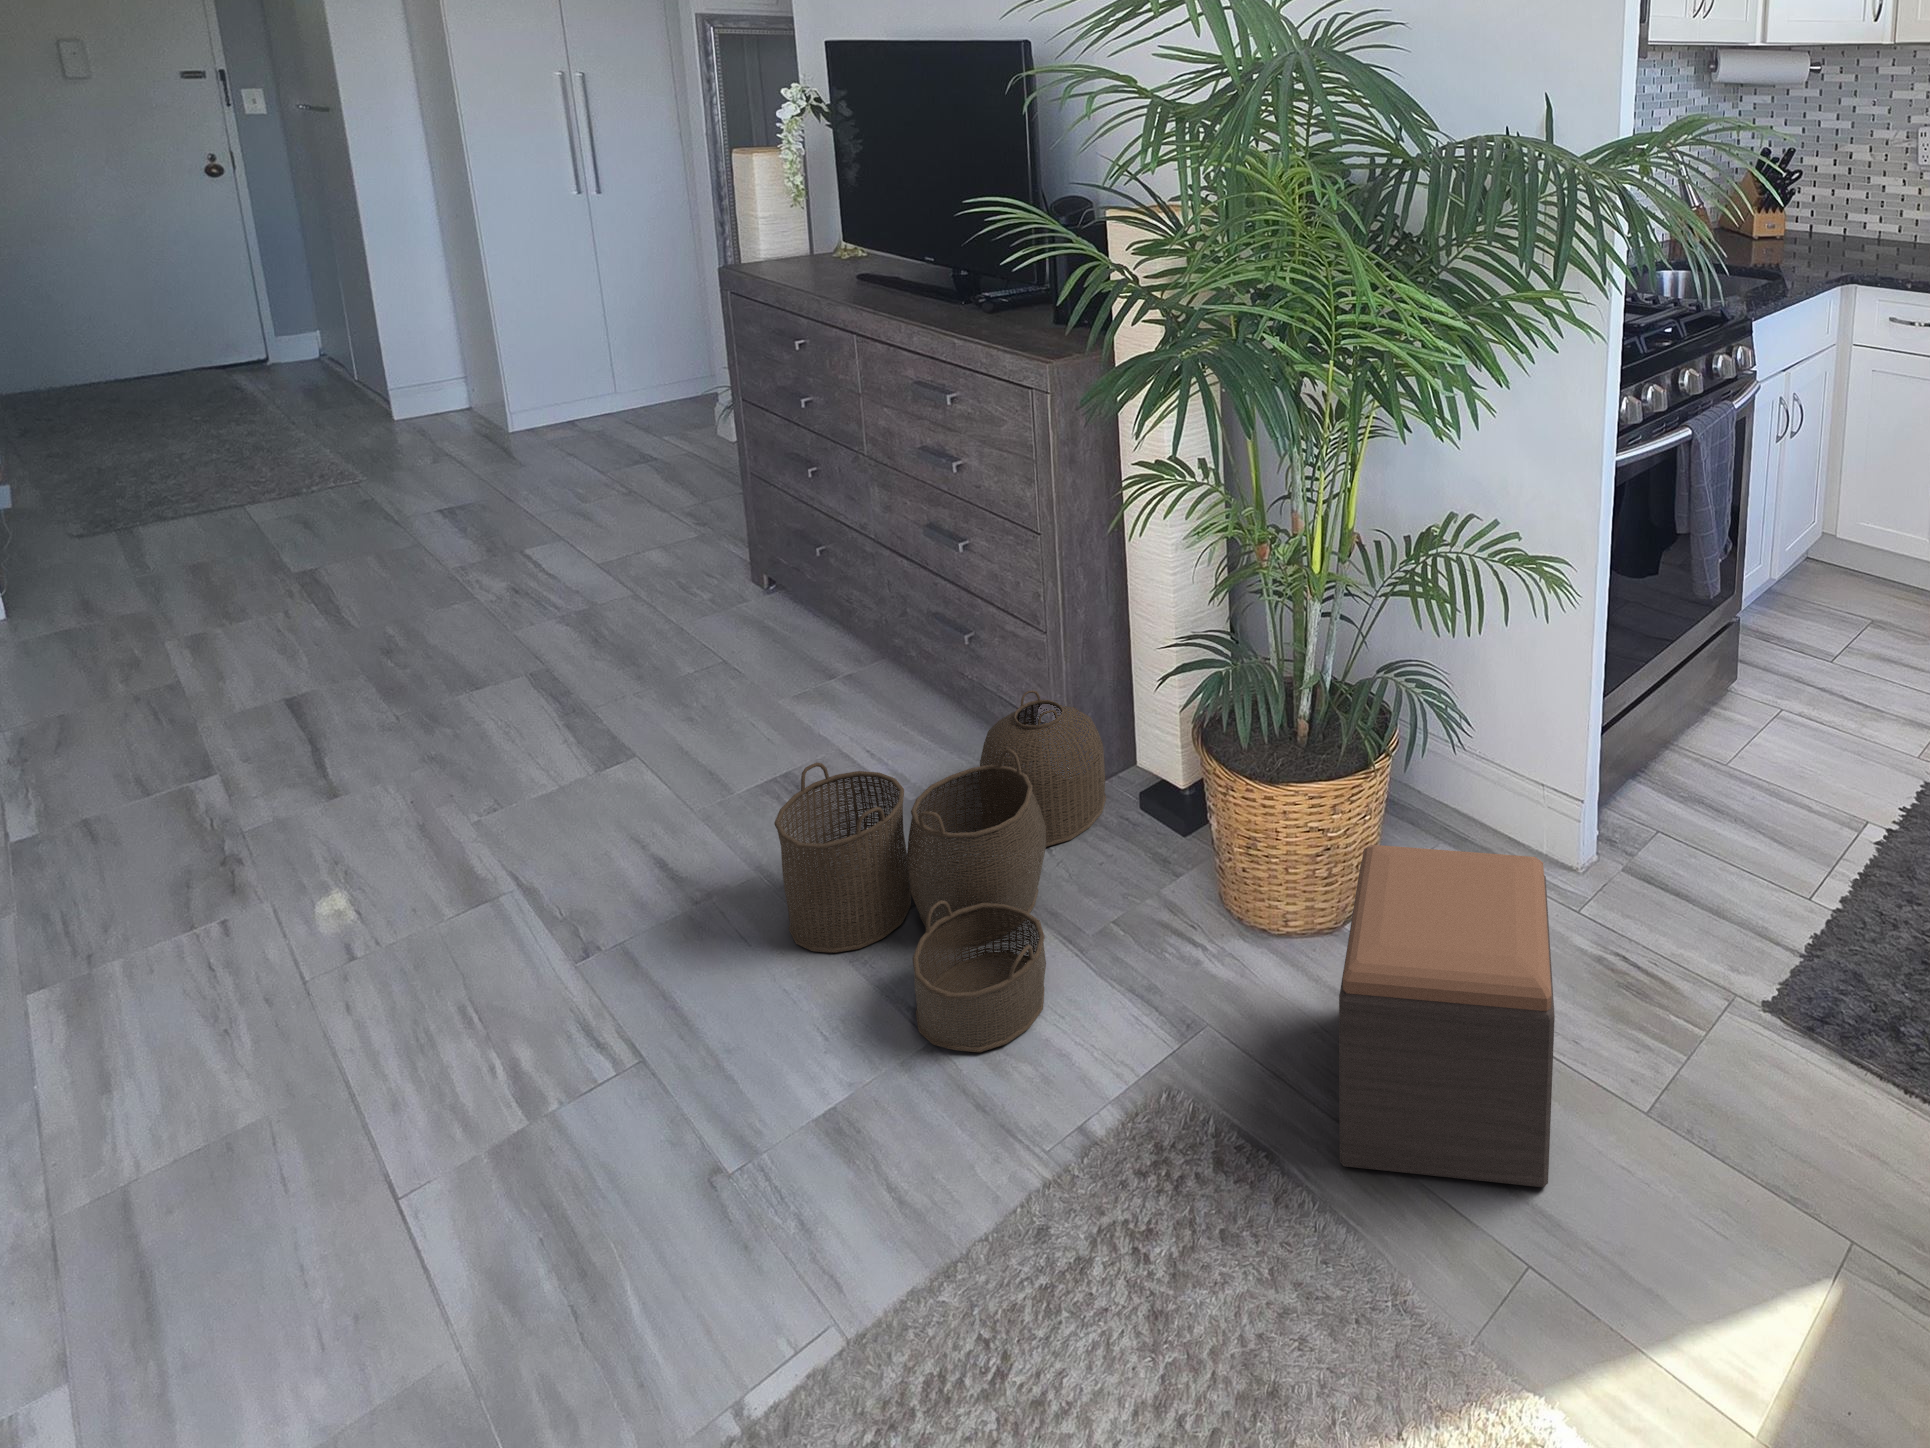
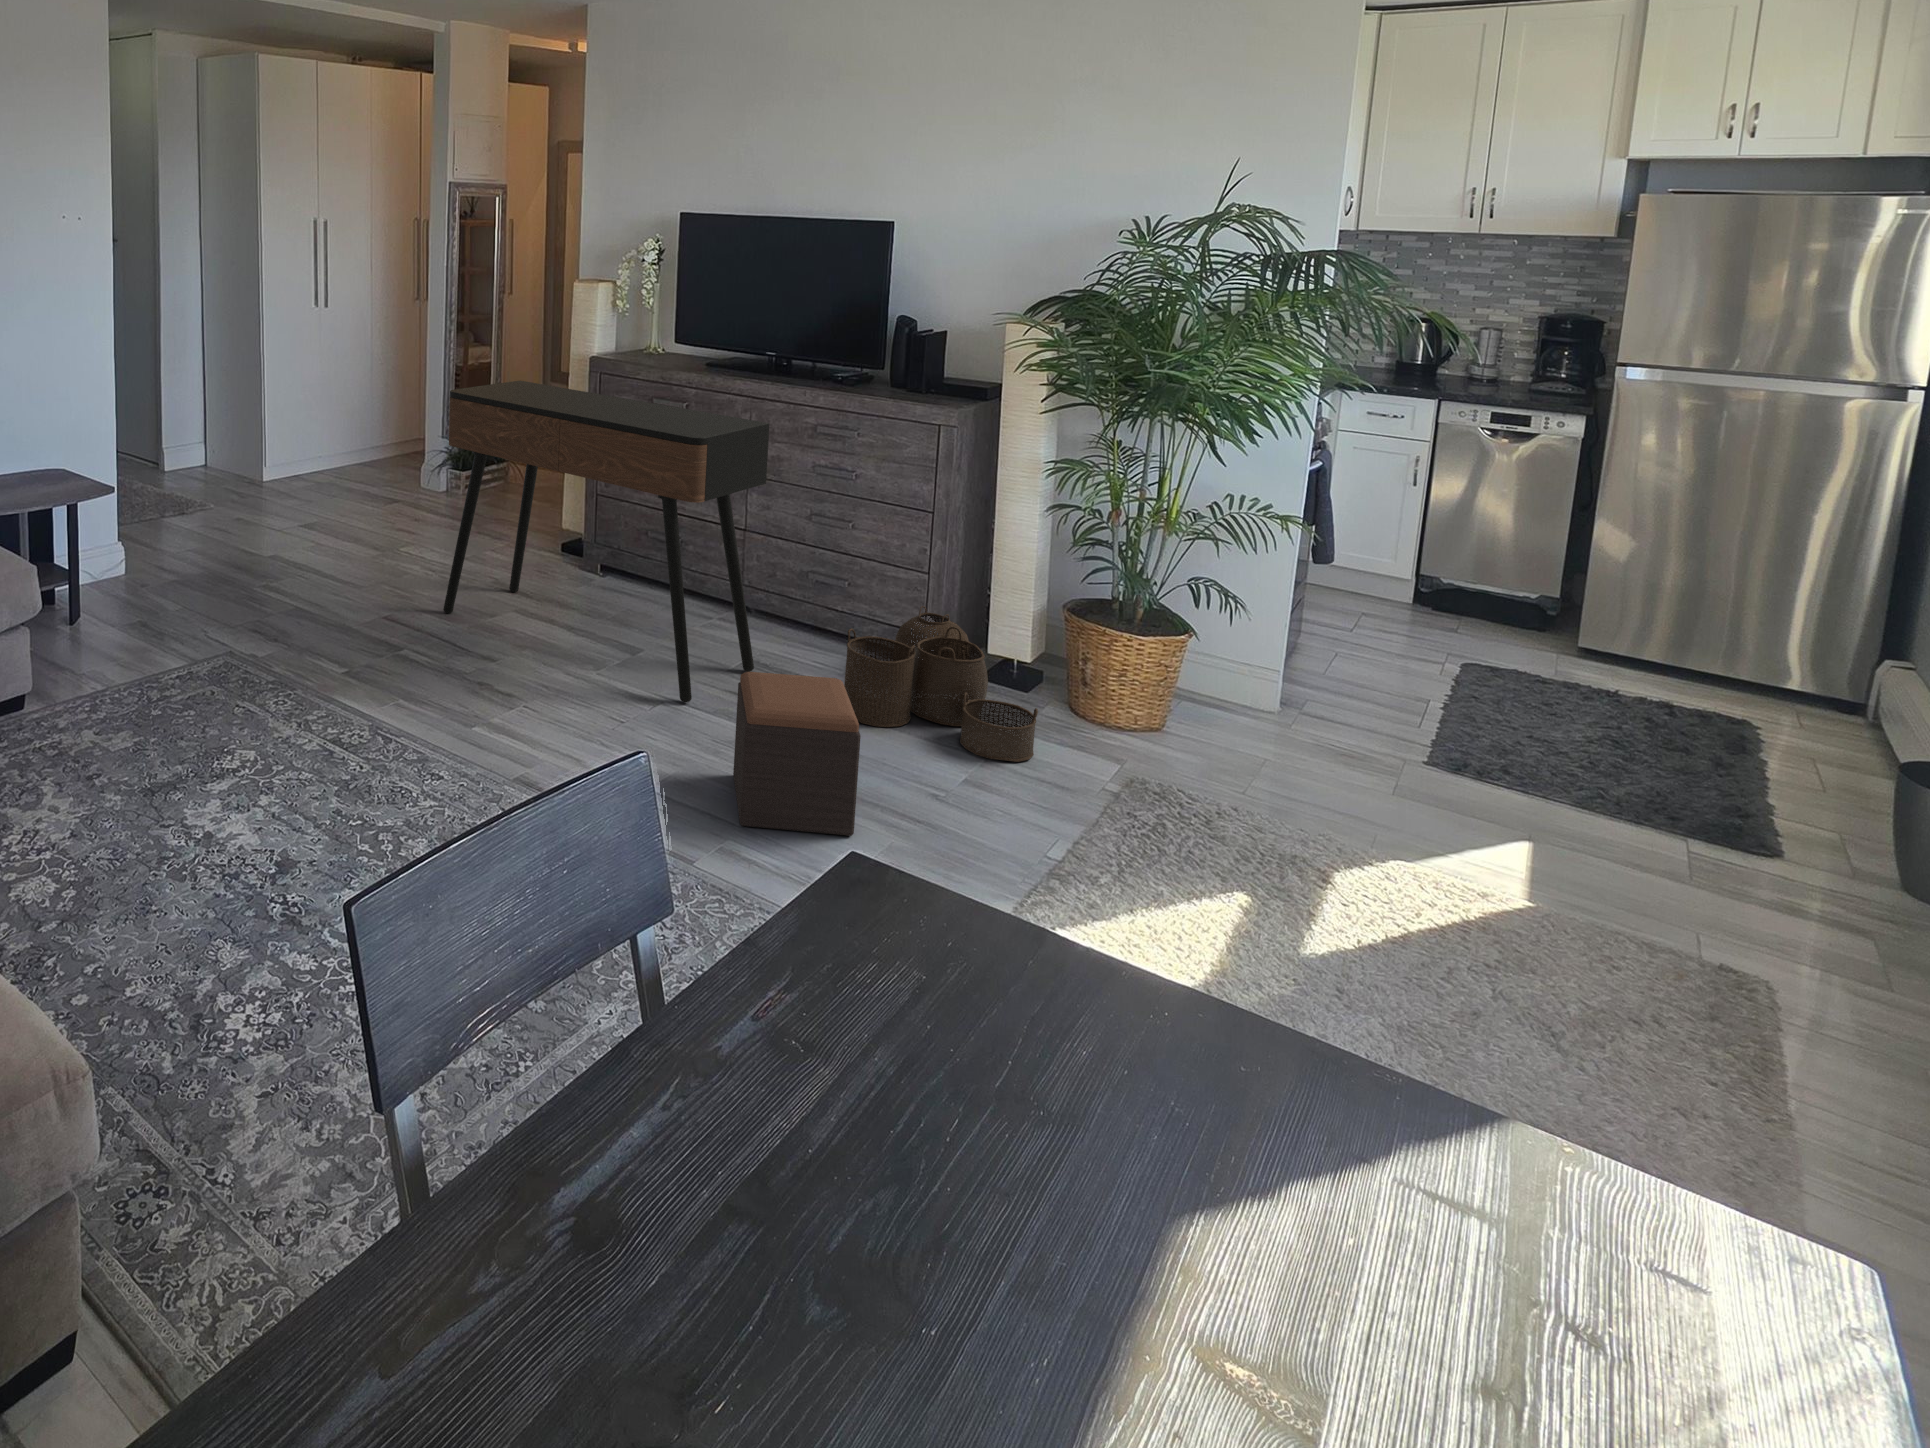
console table: none [341,312,754,900] -> present [443,381,769,702]
footstool: present [1339,845,1555,1187] -> present [733,672,861,836]

